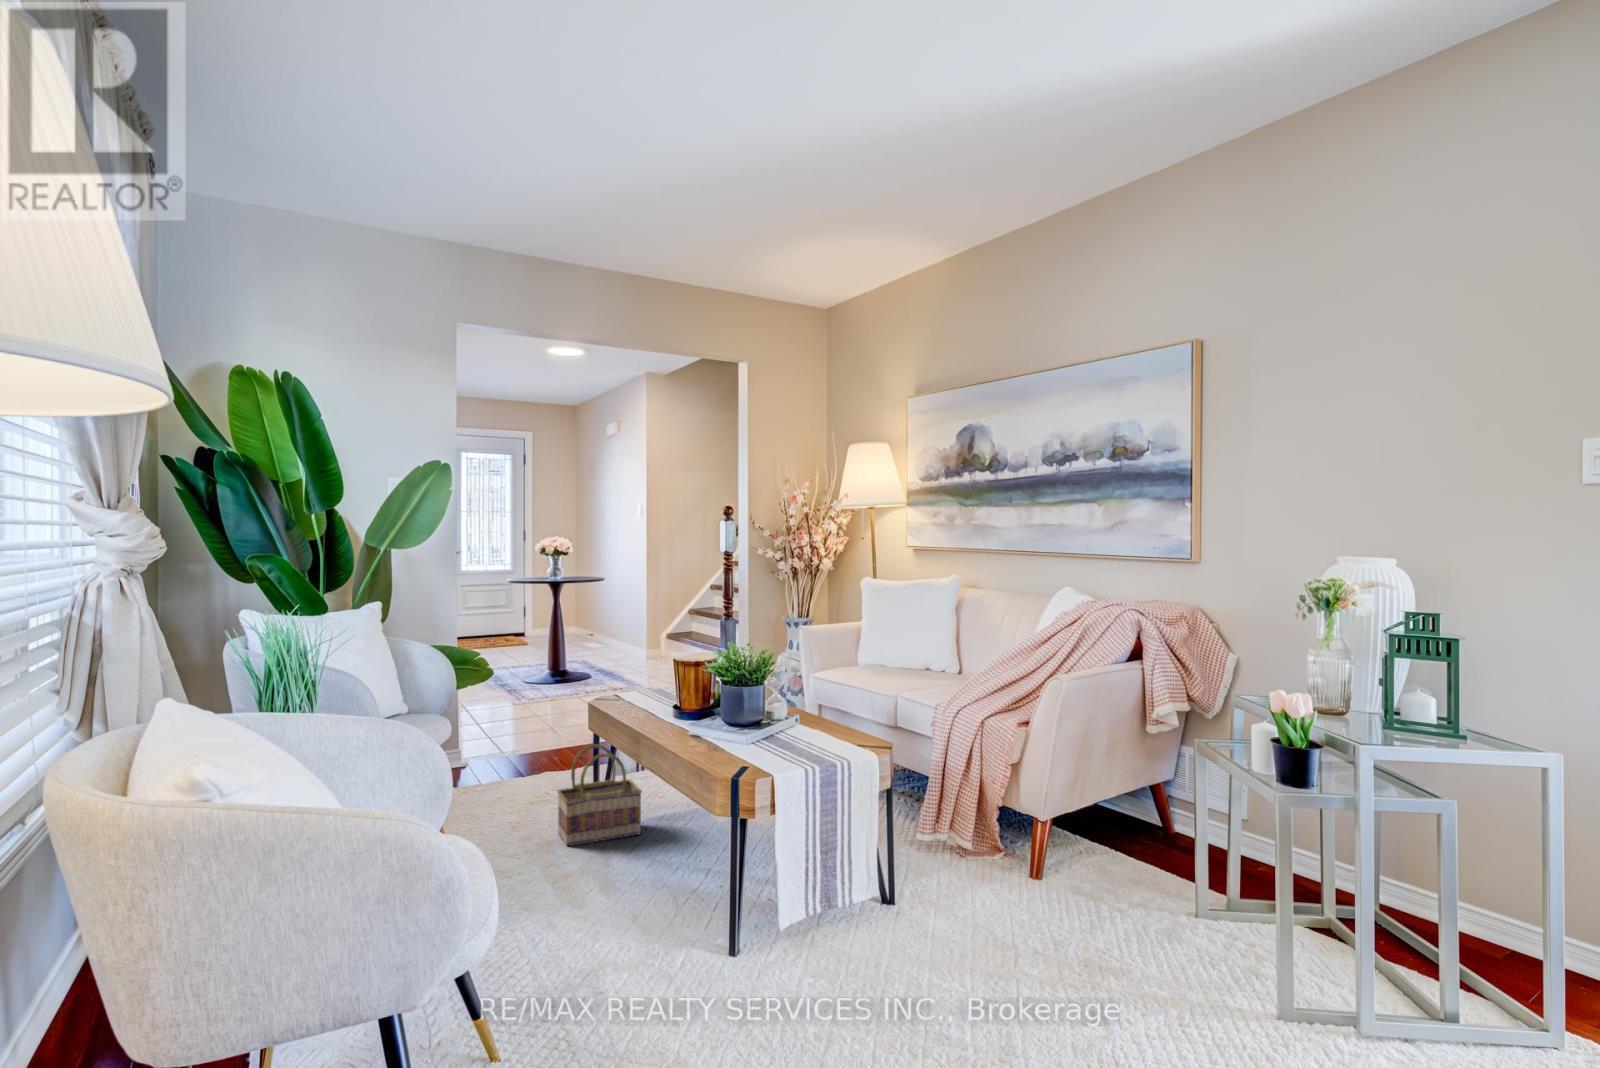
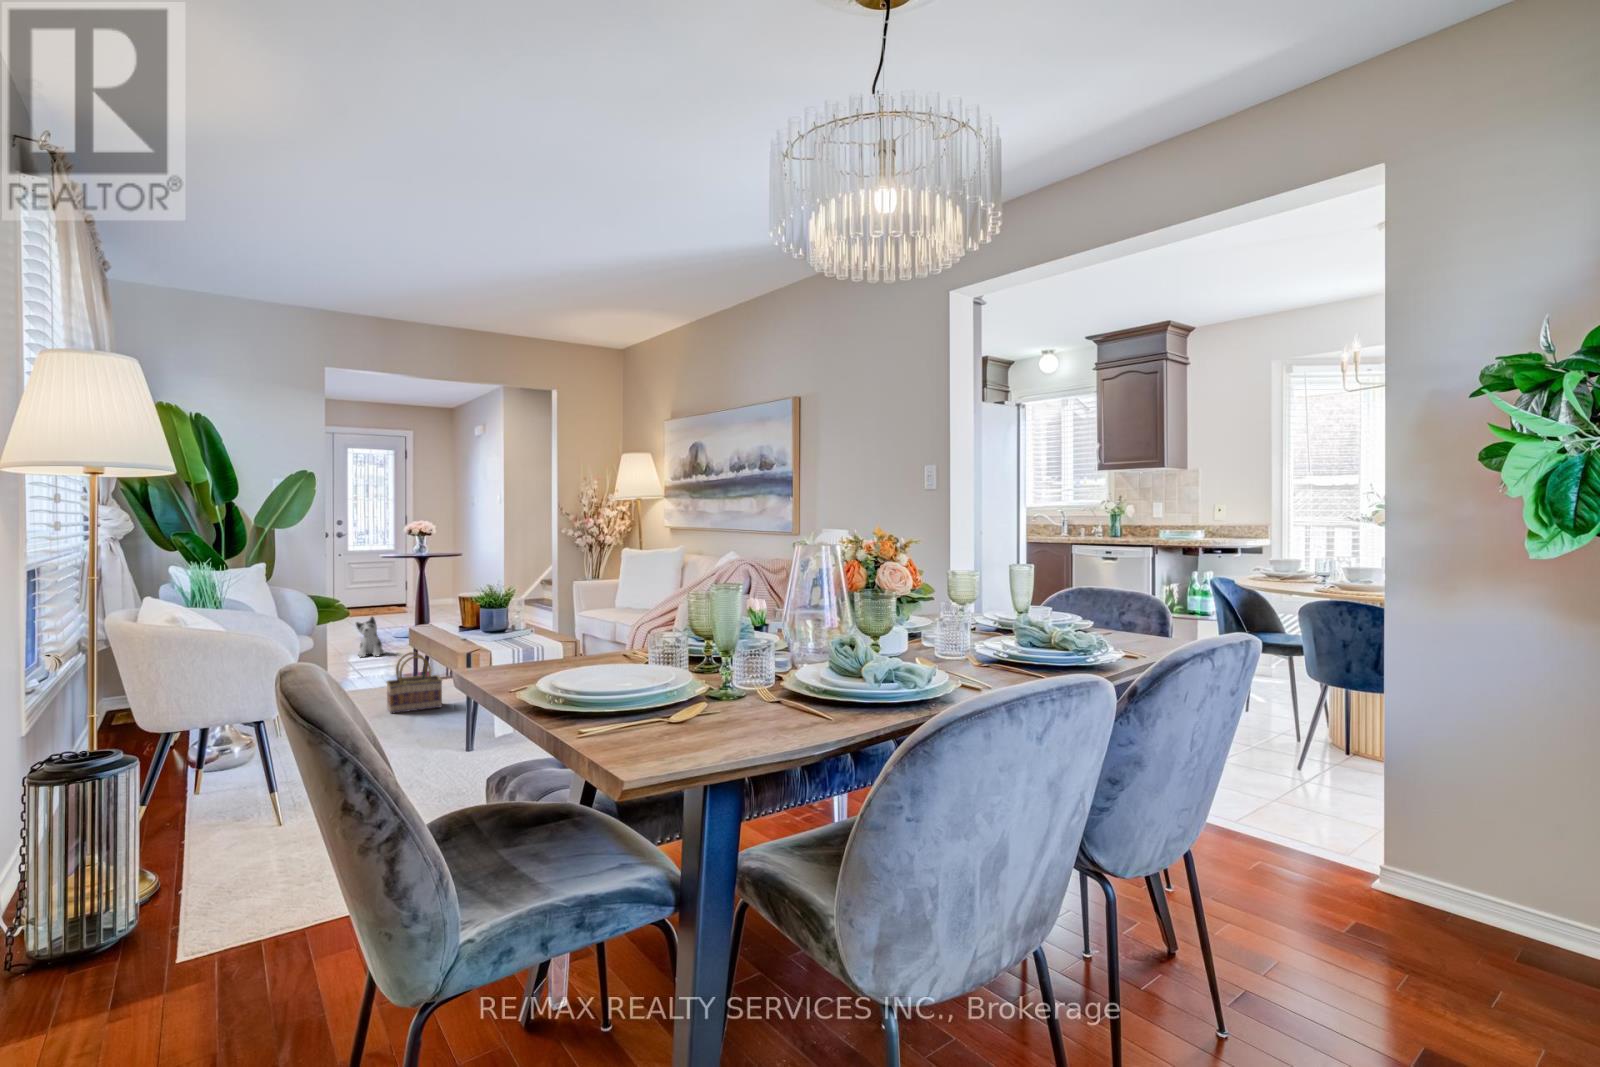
plush toy: none [485,667,522,724] -> present [356,617,385,657]

